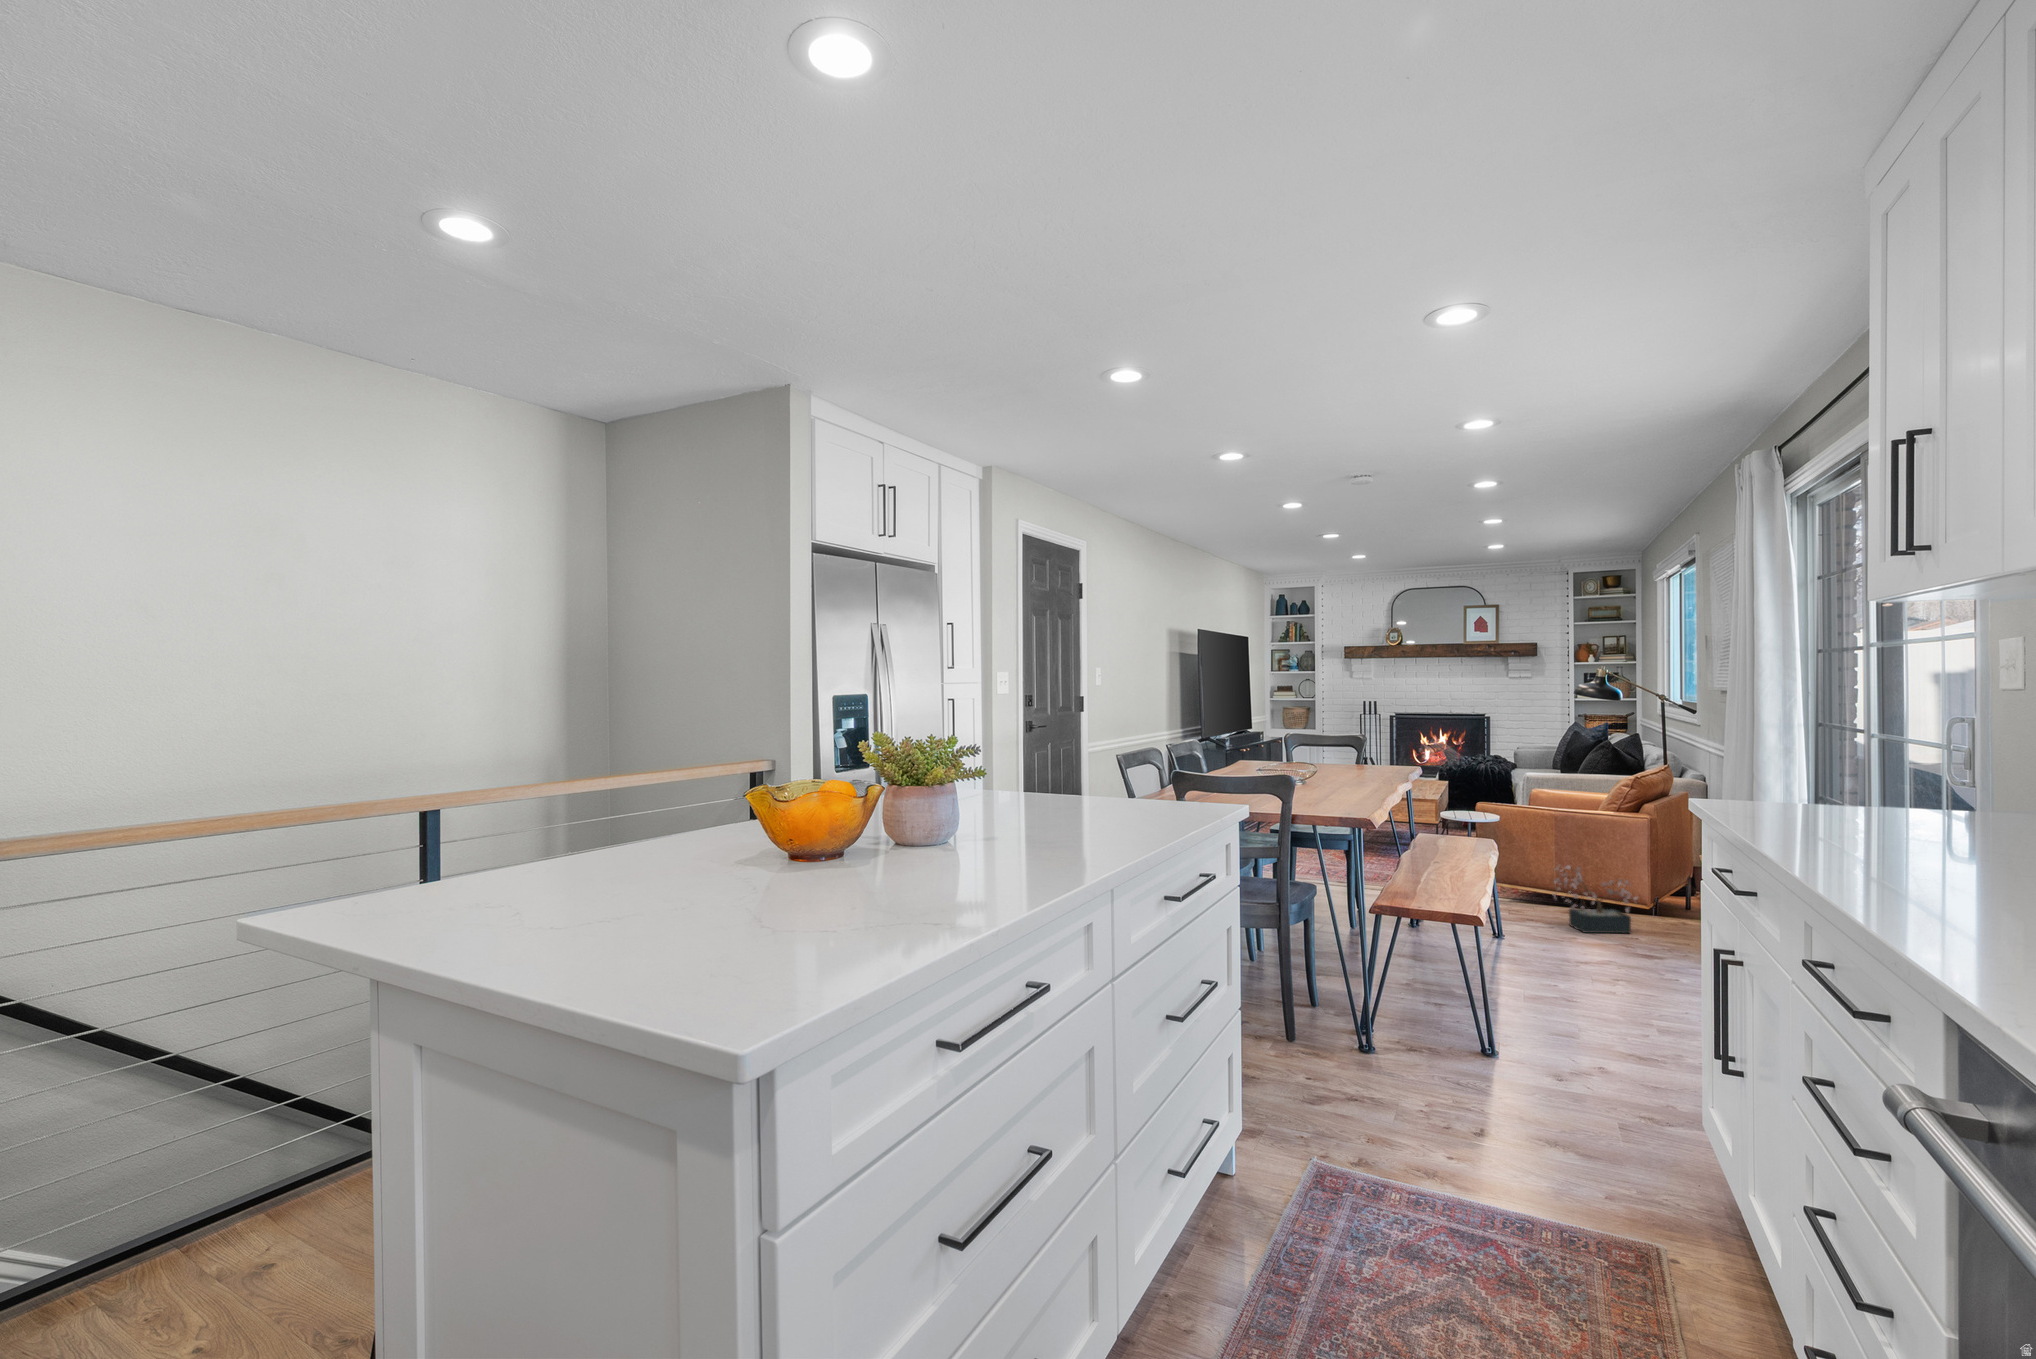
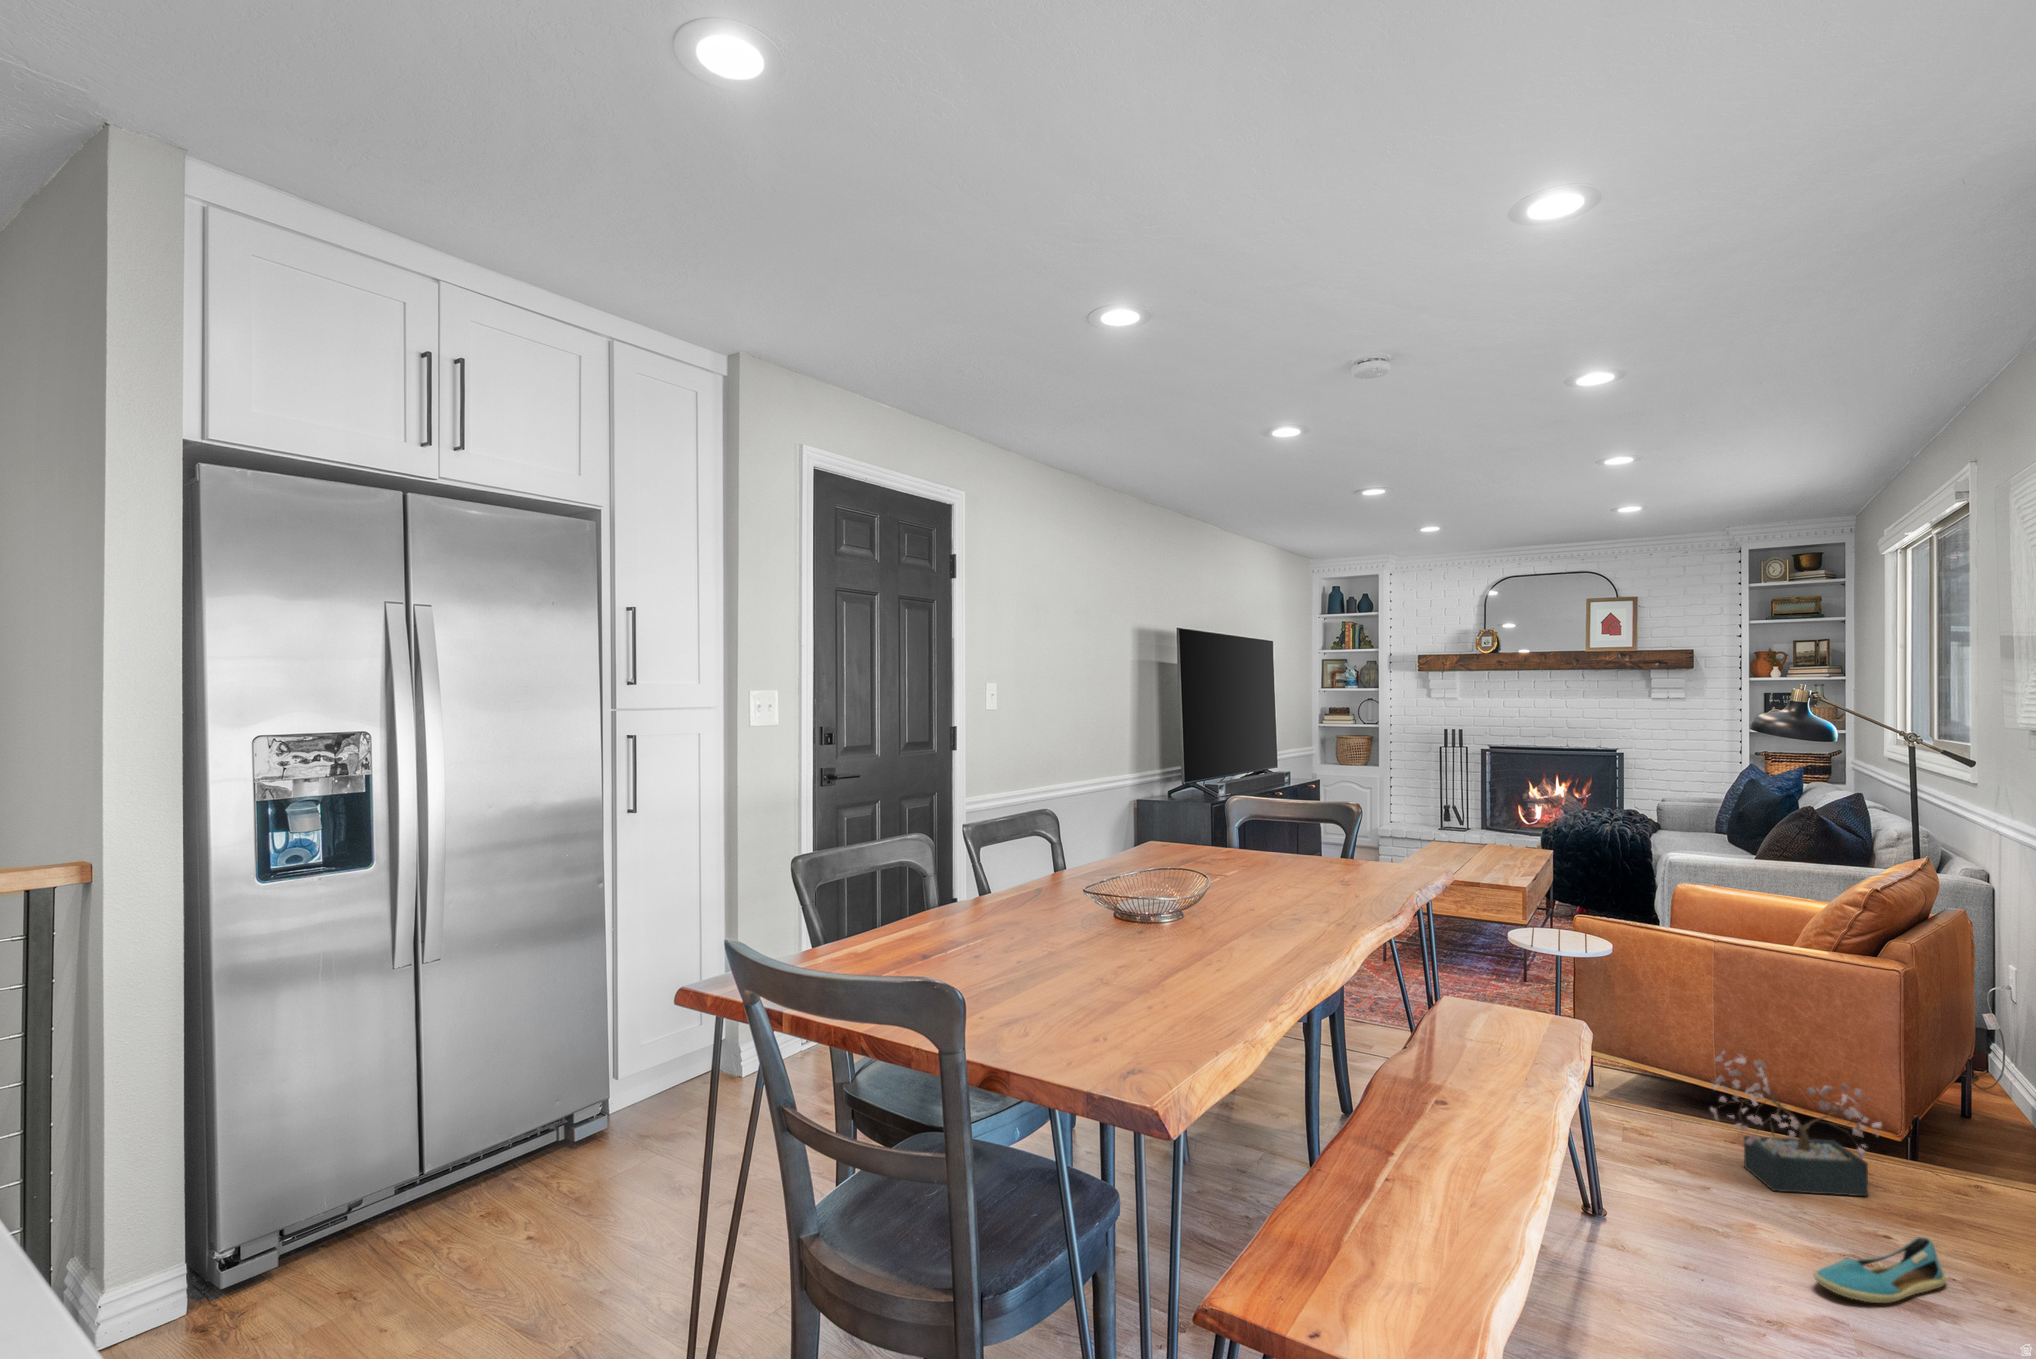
shoe: none [1601,938,1663,964] -> present [1813,1237,1946,1303]

